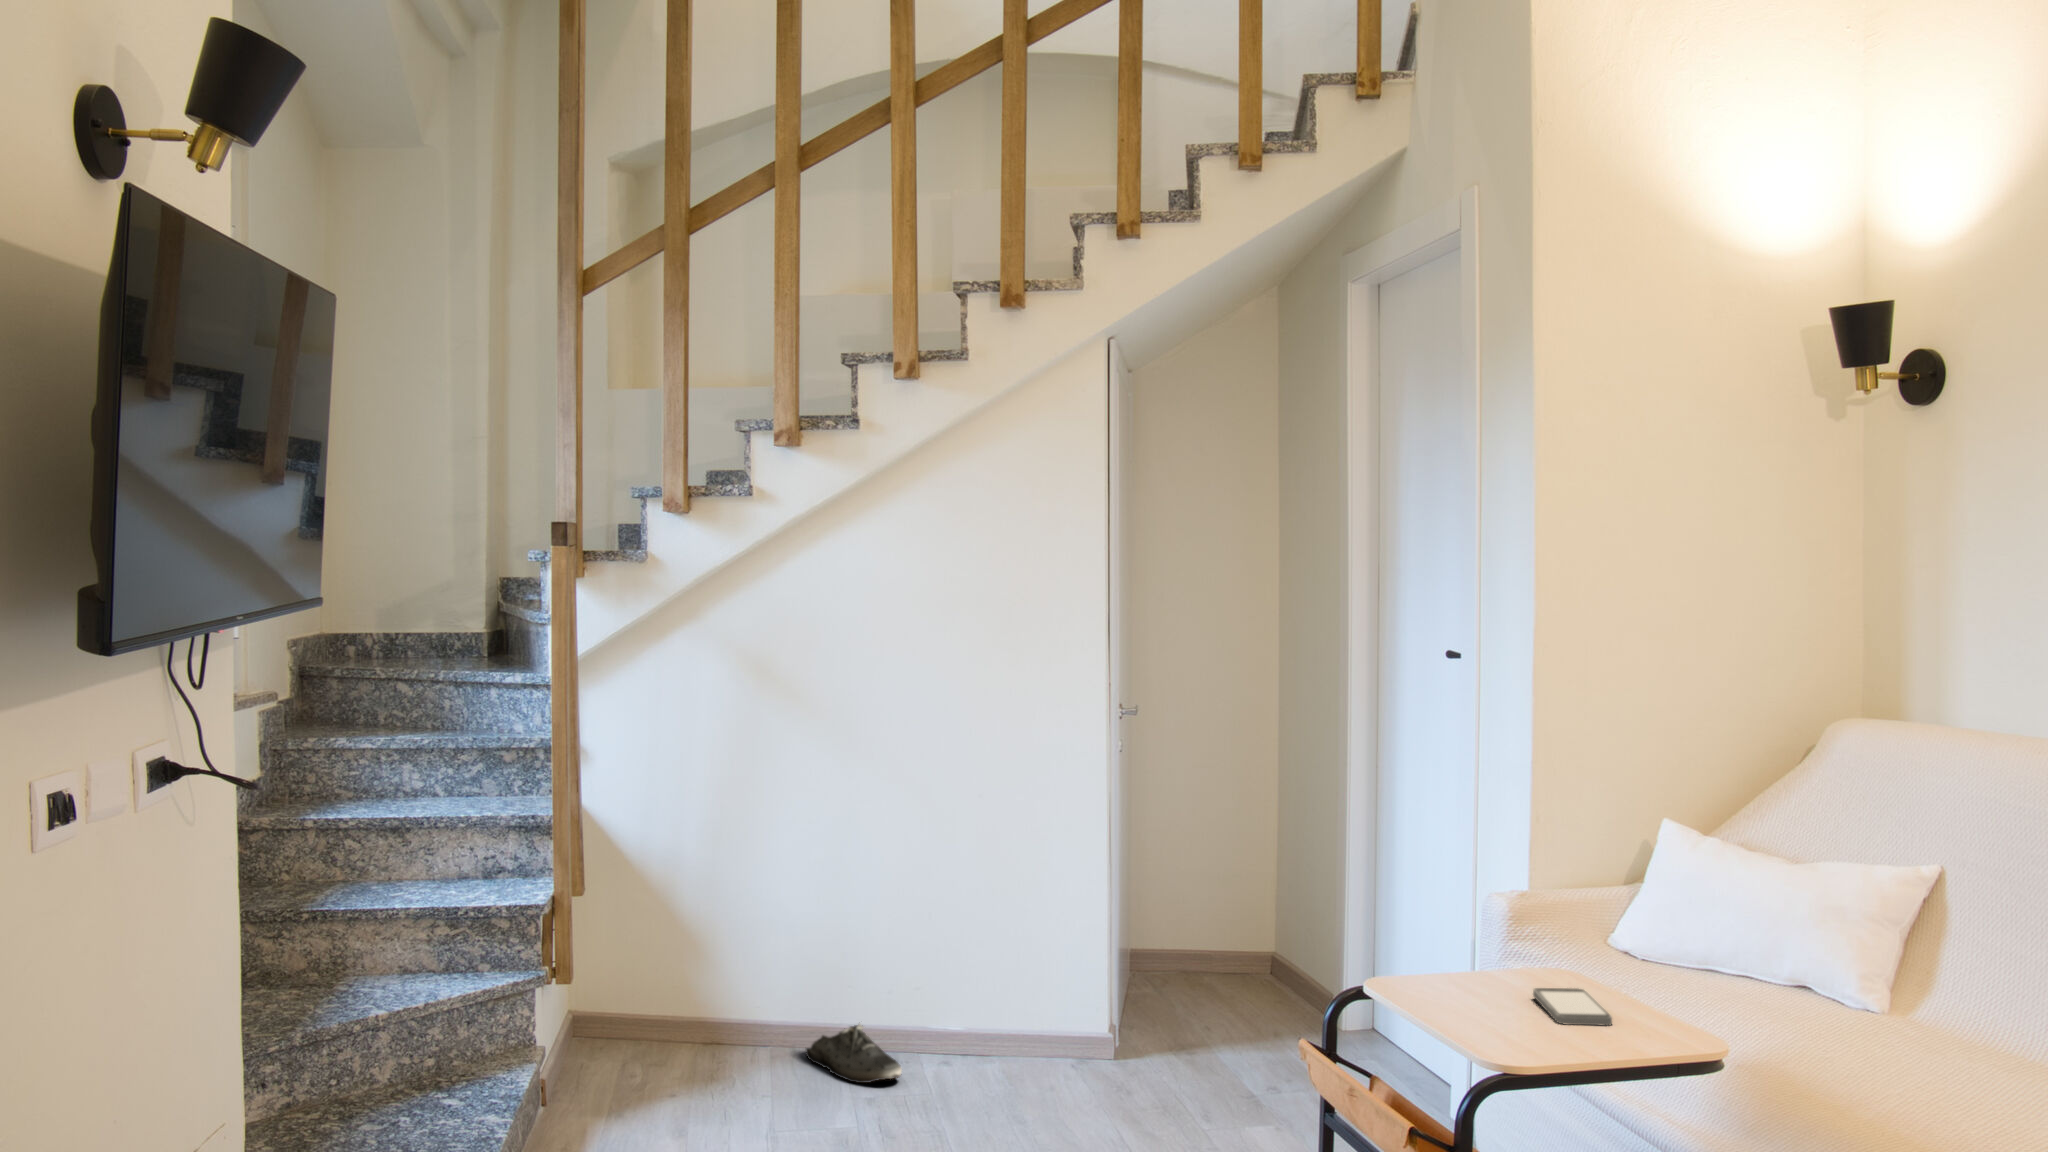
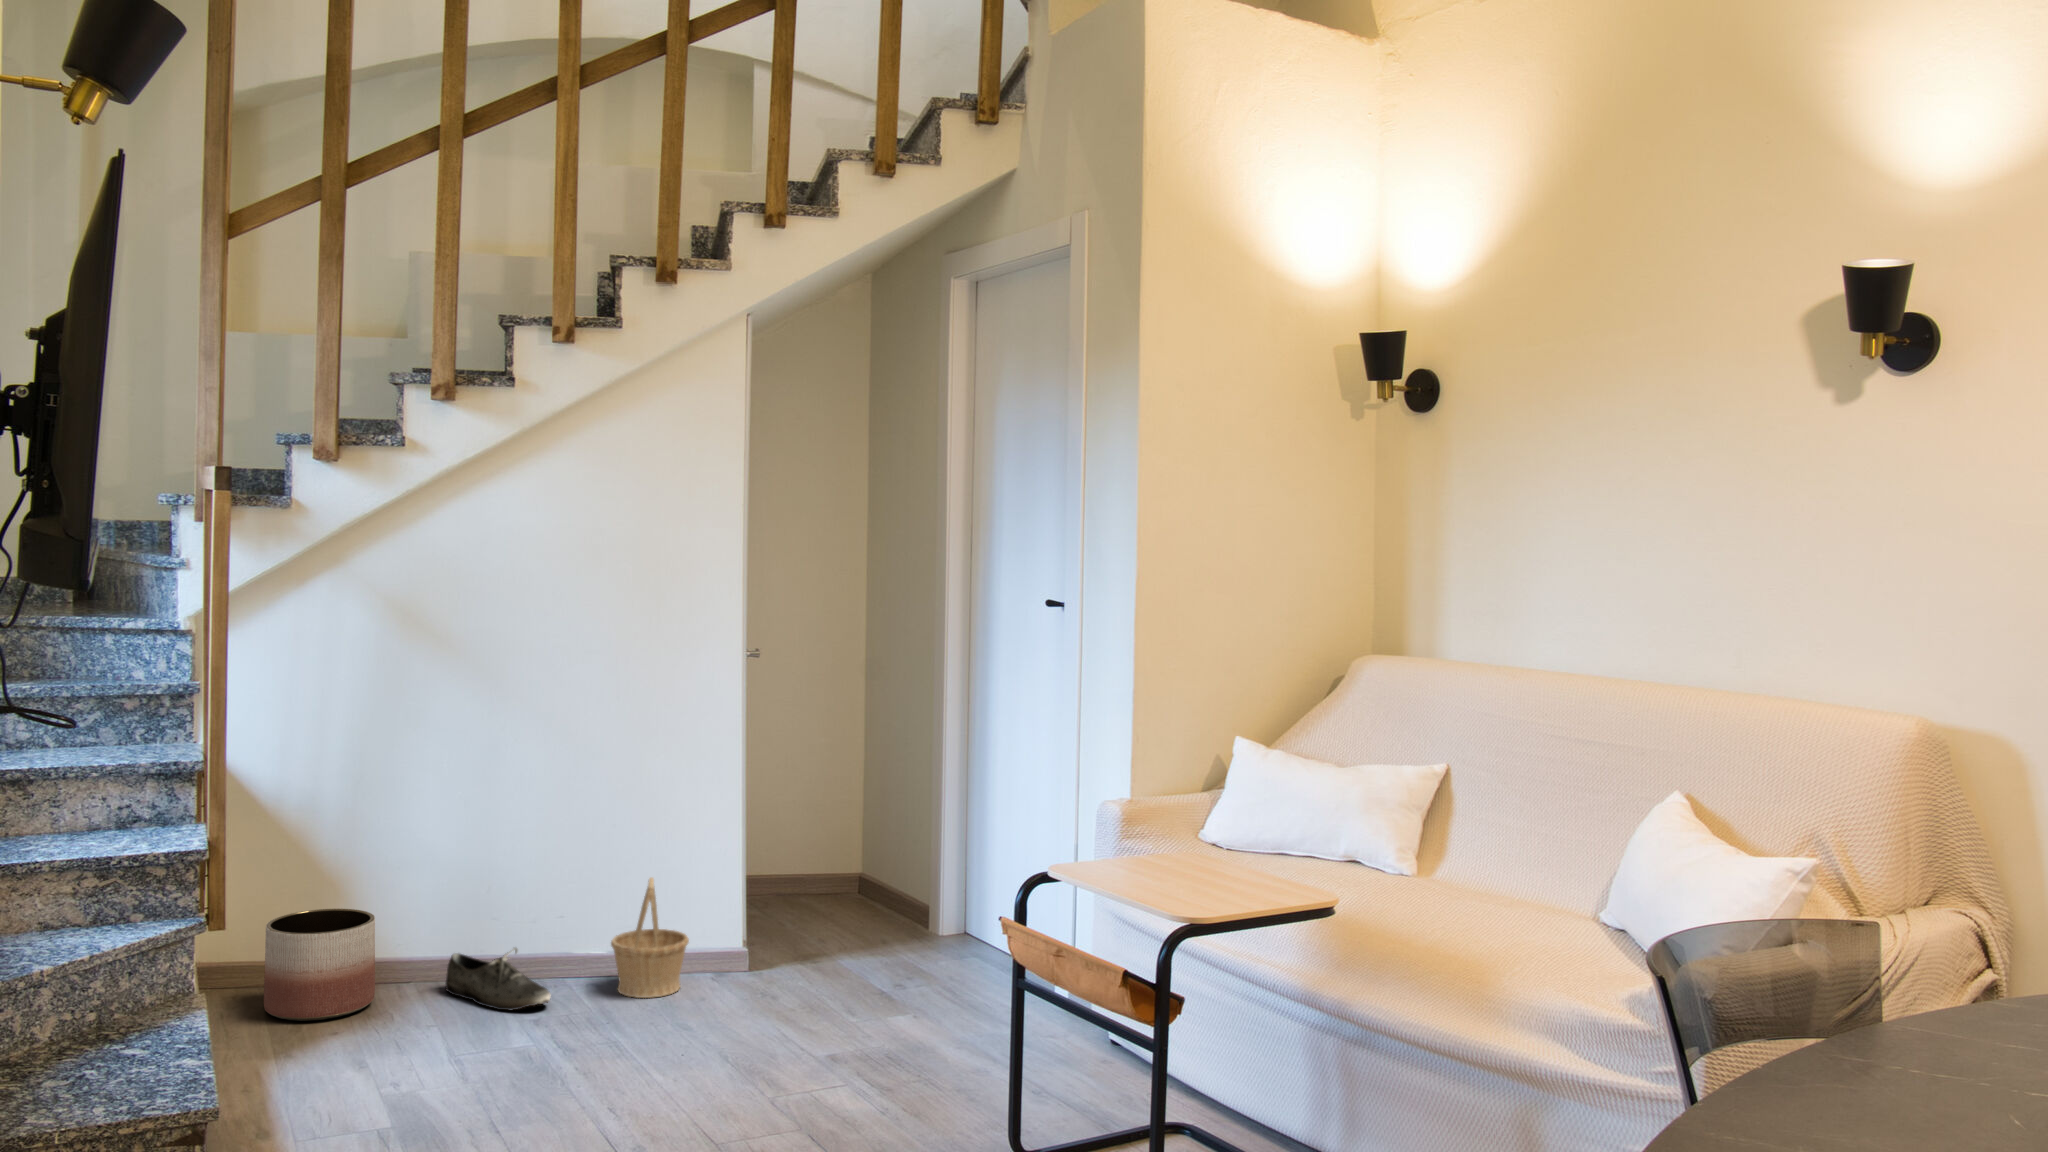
basket: none [967,948,1049,1080] -> present [611,877,689,998]
planter: none [633,965,736,1078] -> present [264,909,375,1021]
smartphone: present [1533,988,1612,1026] -> none [1175,876,1241,903]

